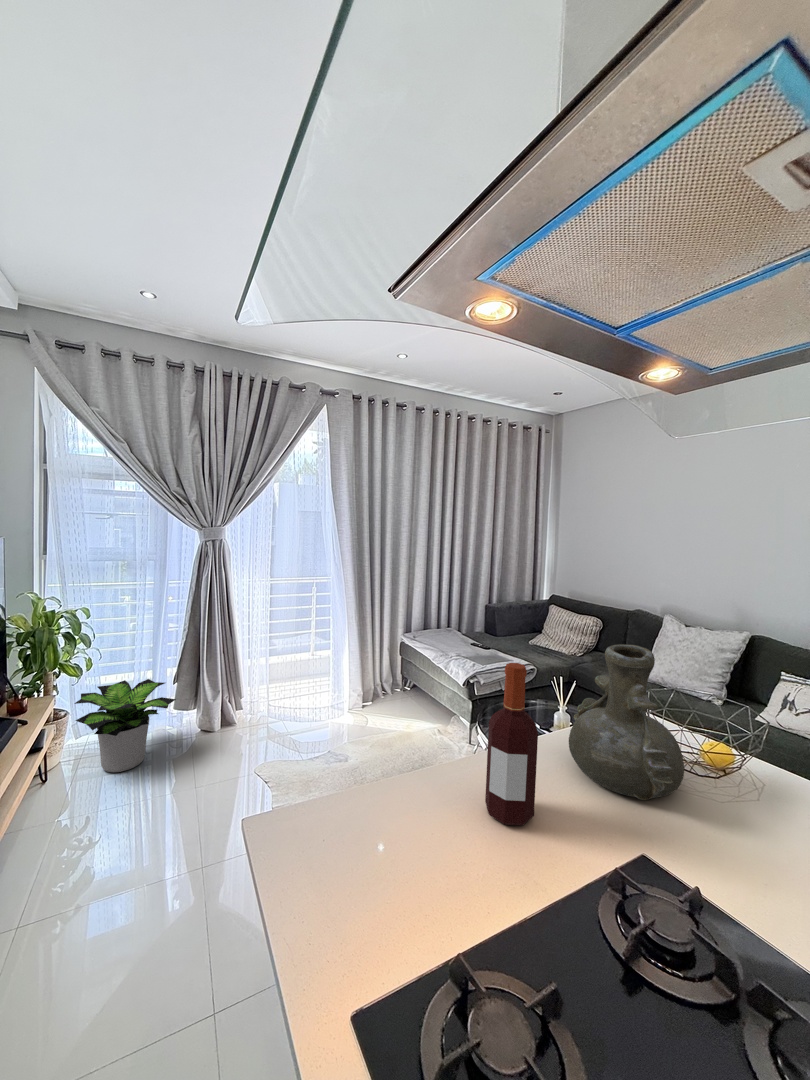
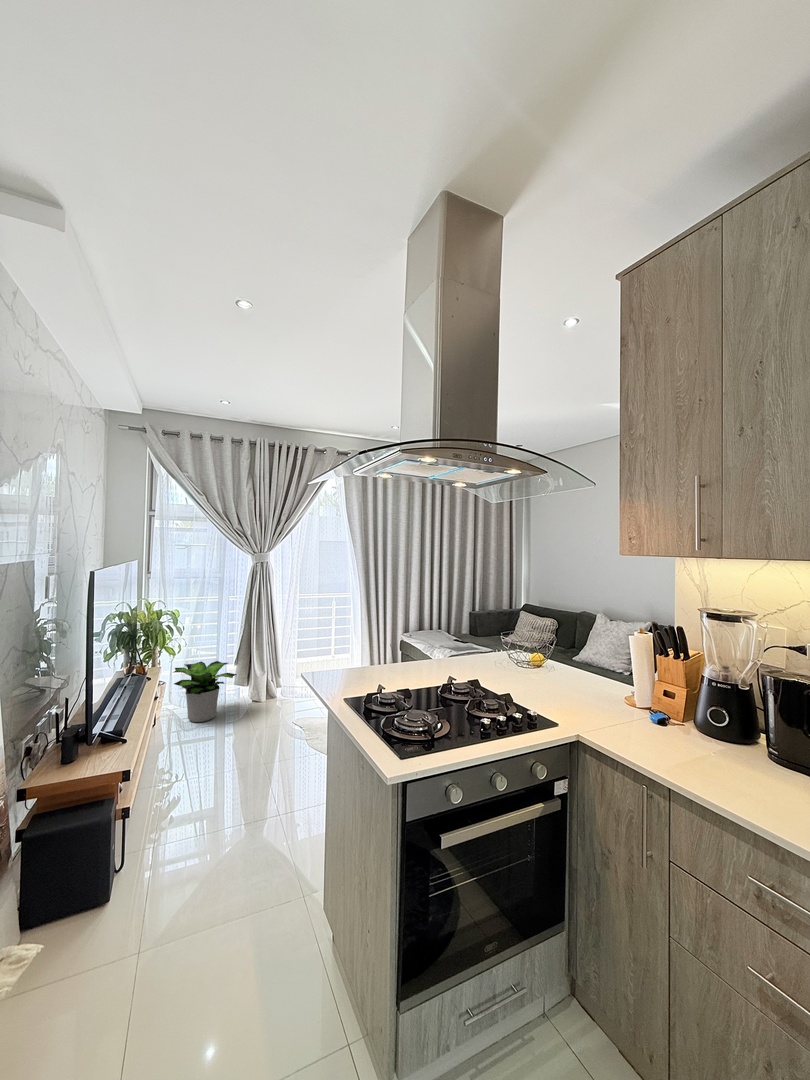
vase: present [569,644,684,800] -> none [459,600,512,671]
bottle: present [485,663,538,826] -> none [409,604,431,676]

